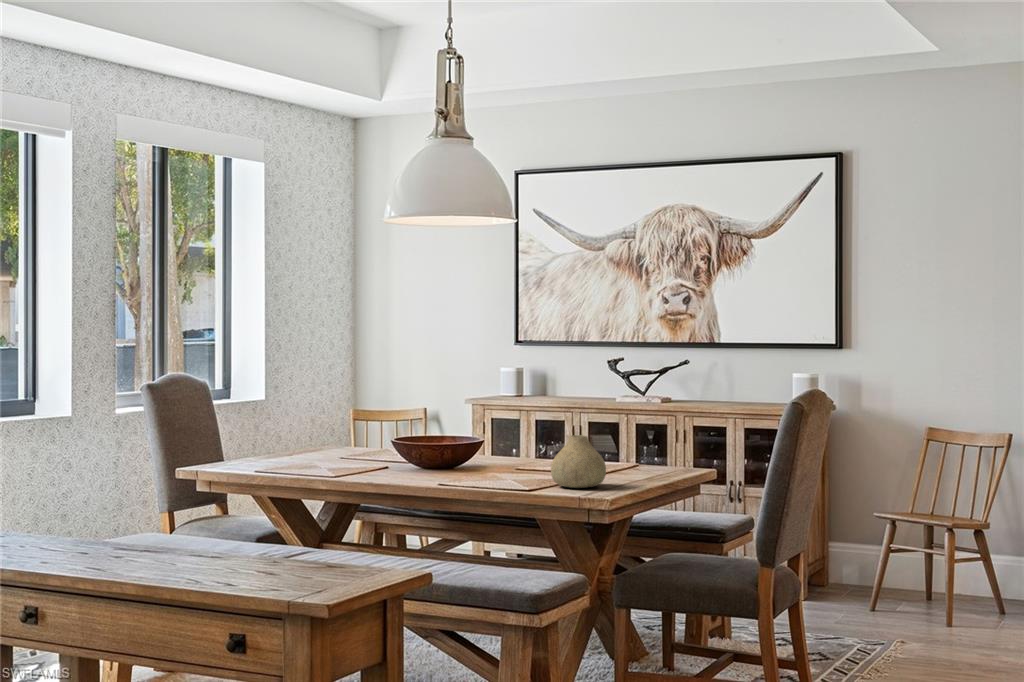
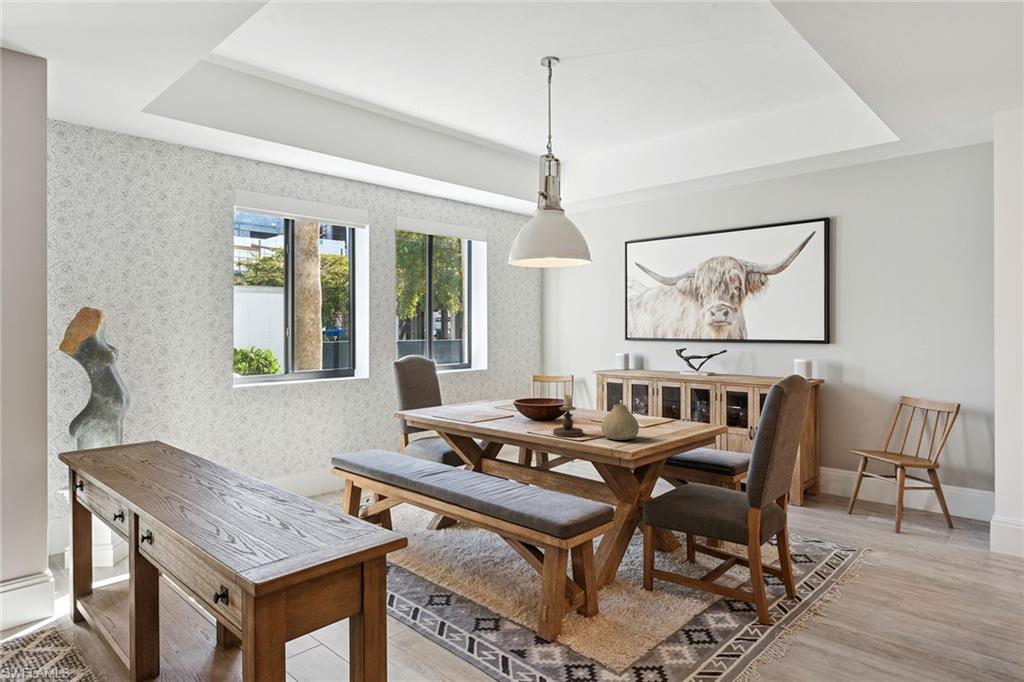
candlestick: none [474,424,521,488] -> present [553,395,583,437]

